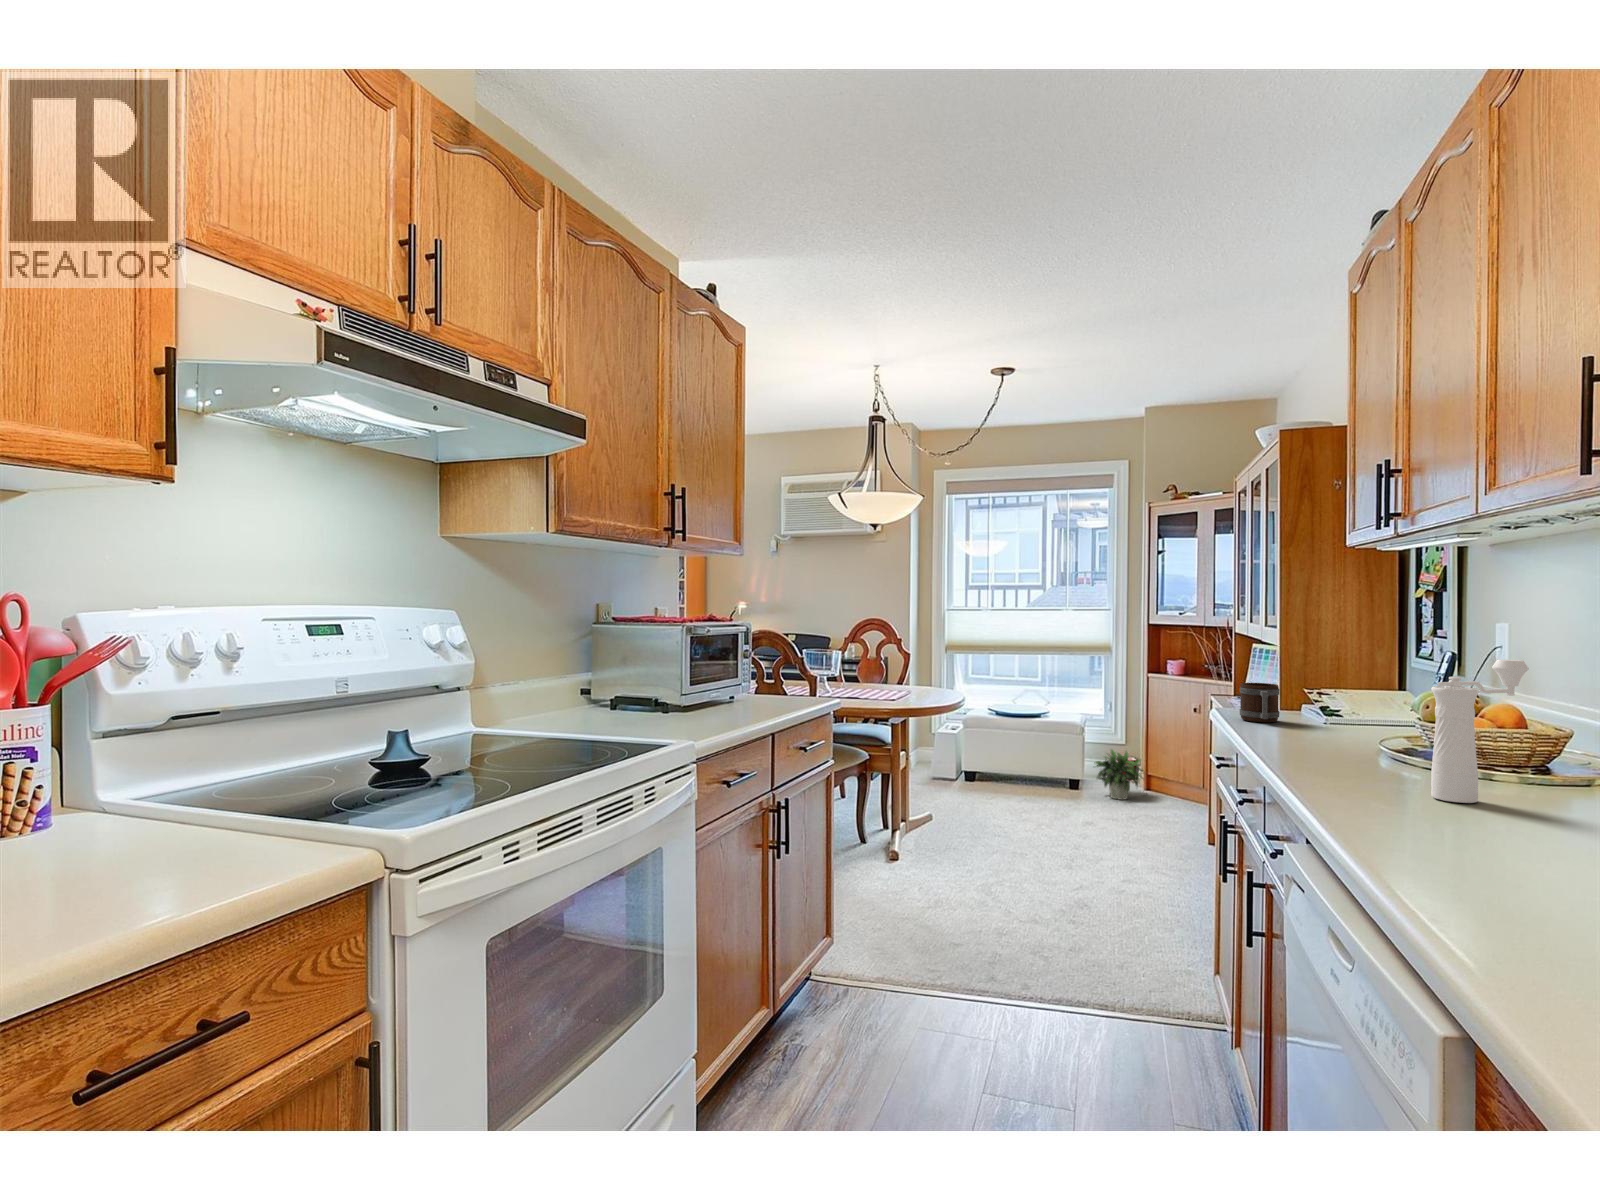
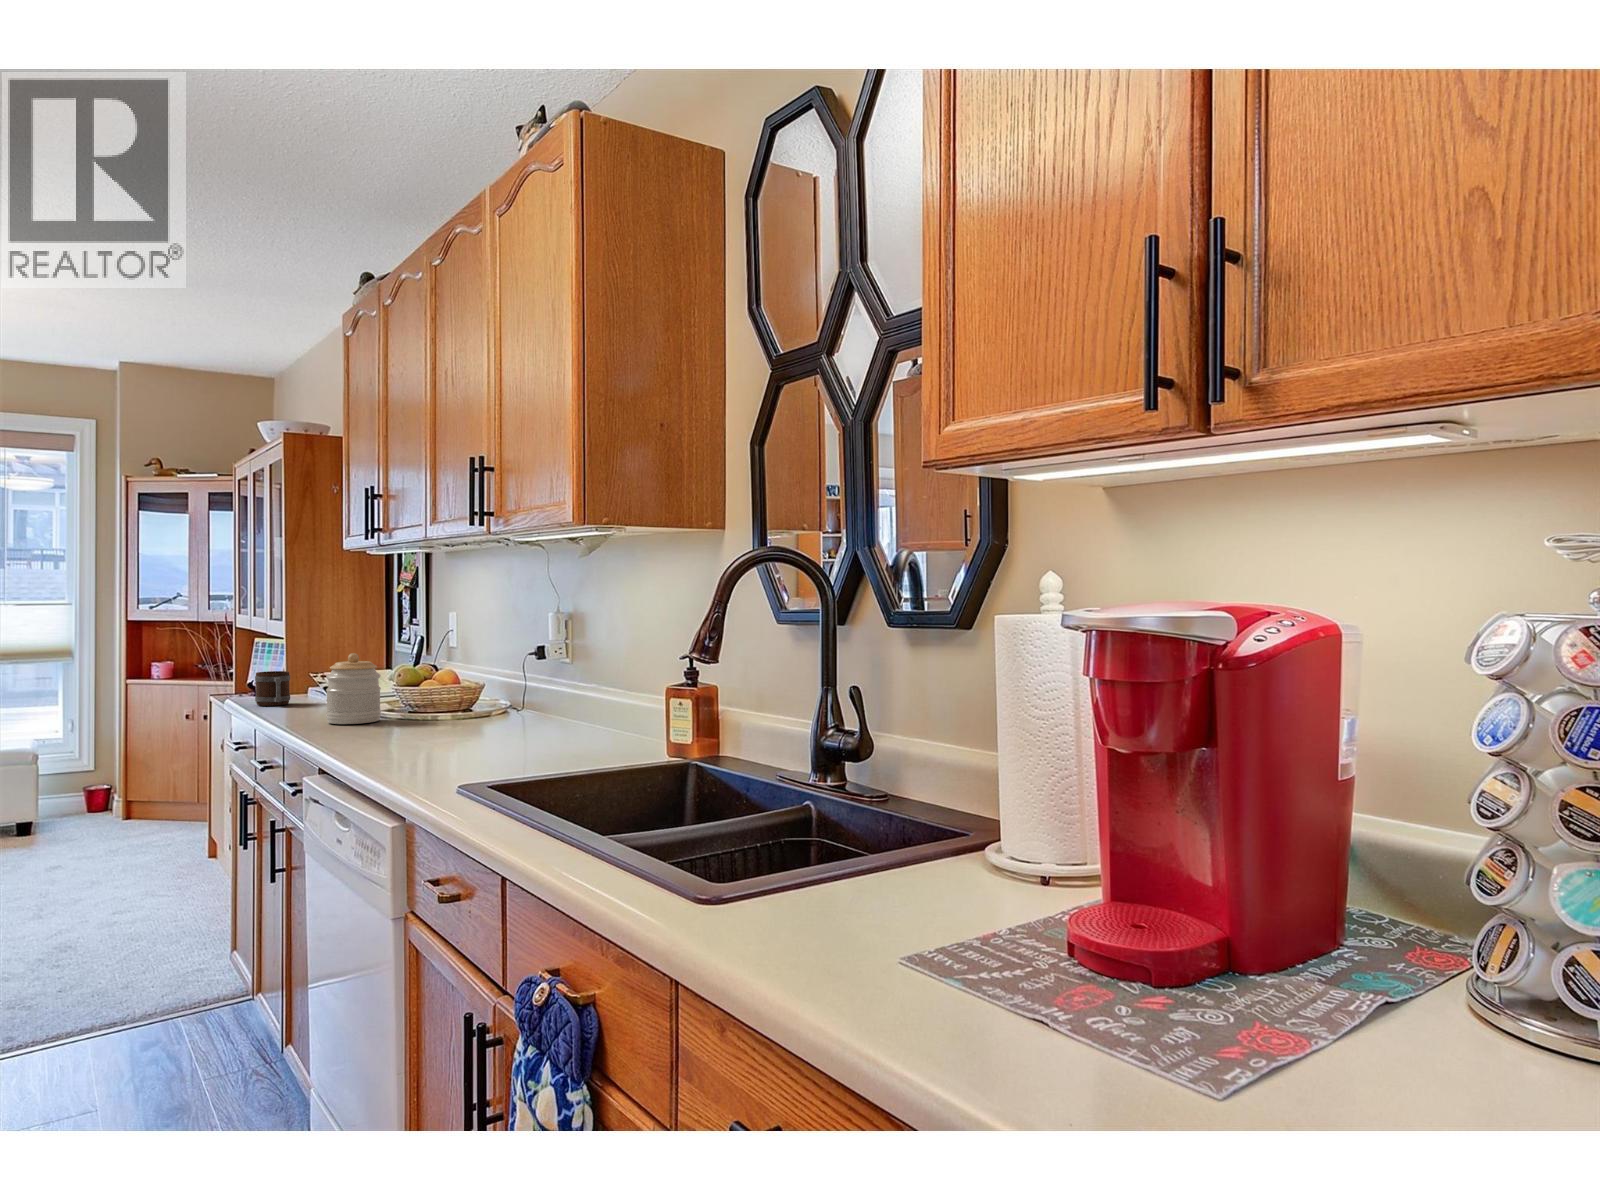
pepper mill: present [1431,659,1529,803] -> none [399,638,454,735]
jar: none [1320,672,1399,766] -> present [326,653,381,724]
potted plant: present [1095,749,1143,800] -> none [57,772,131,832]

